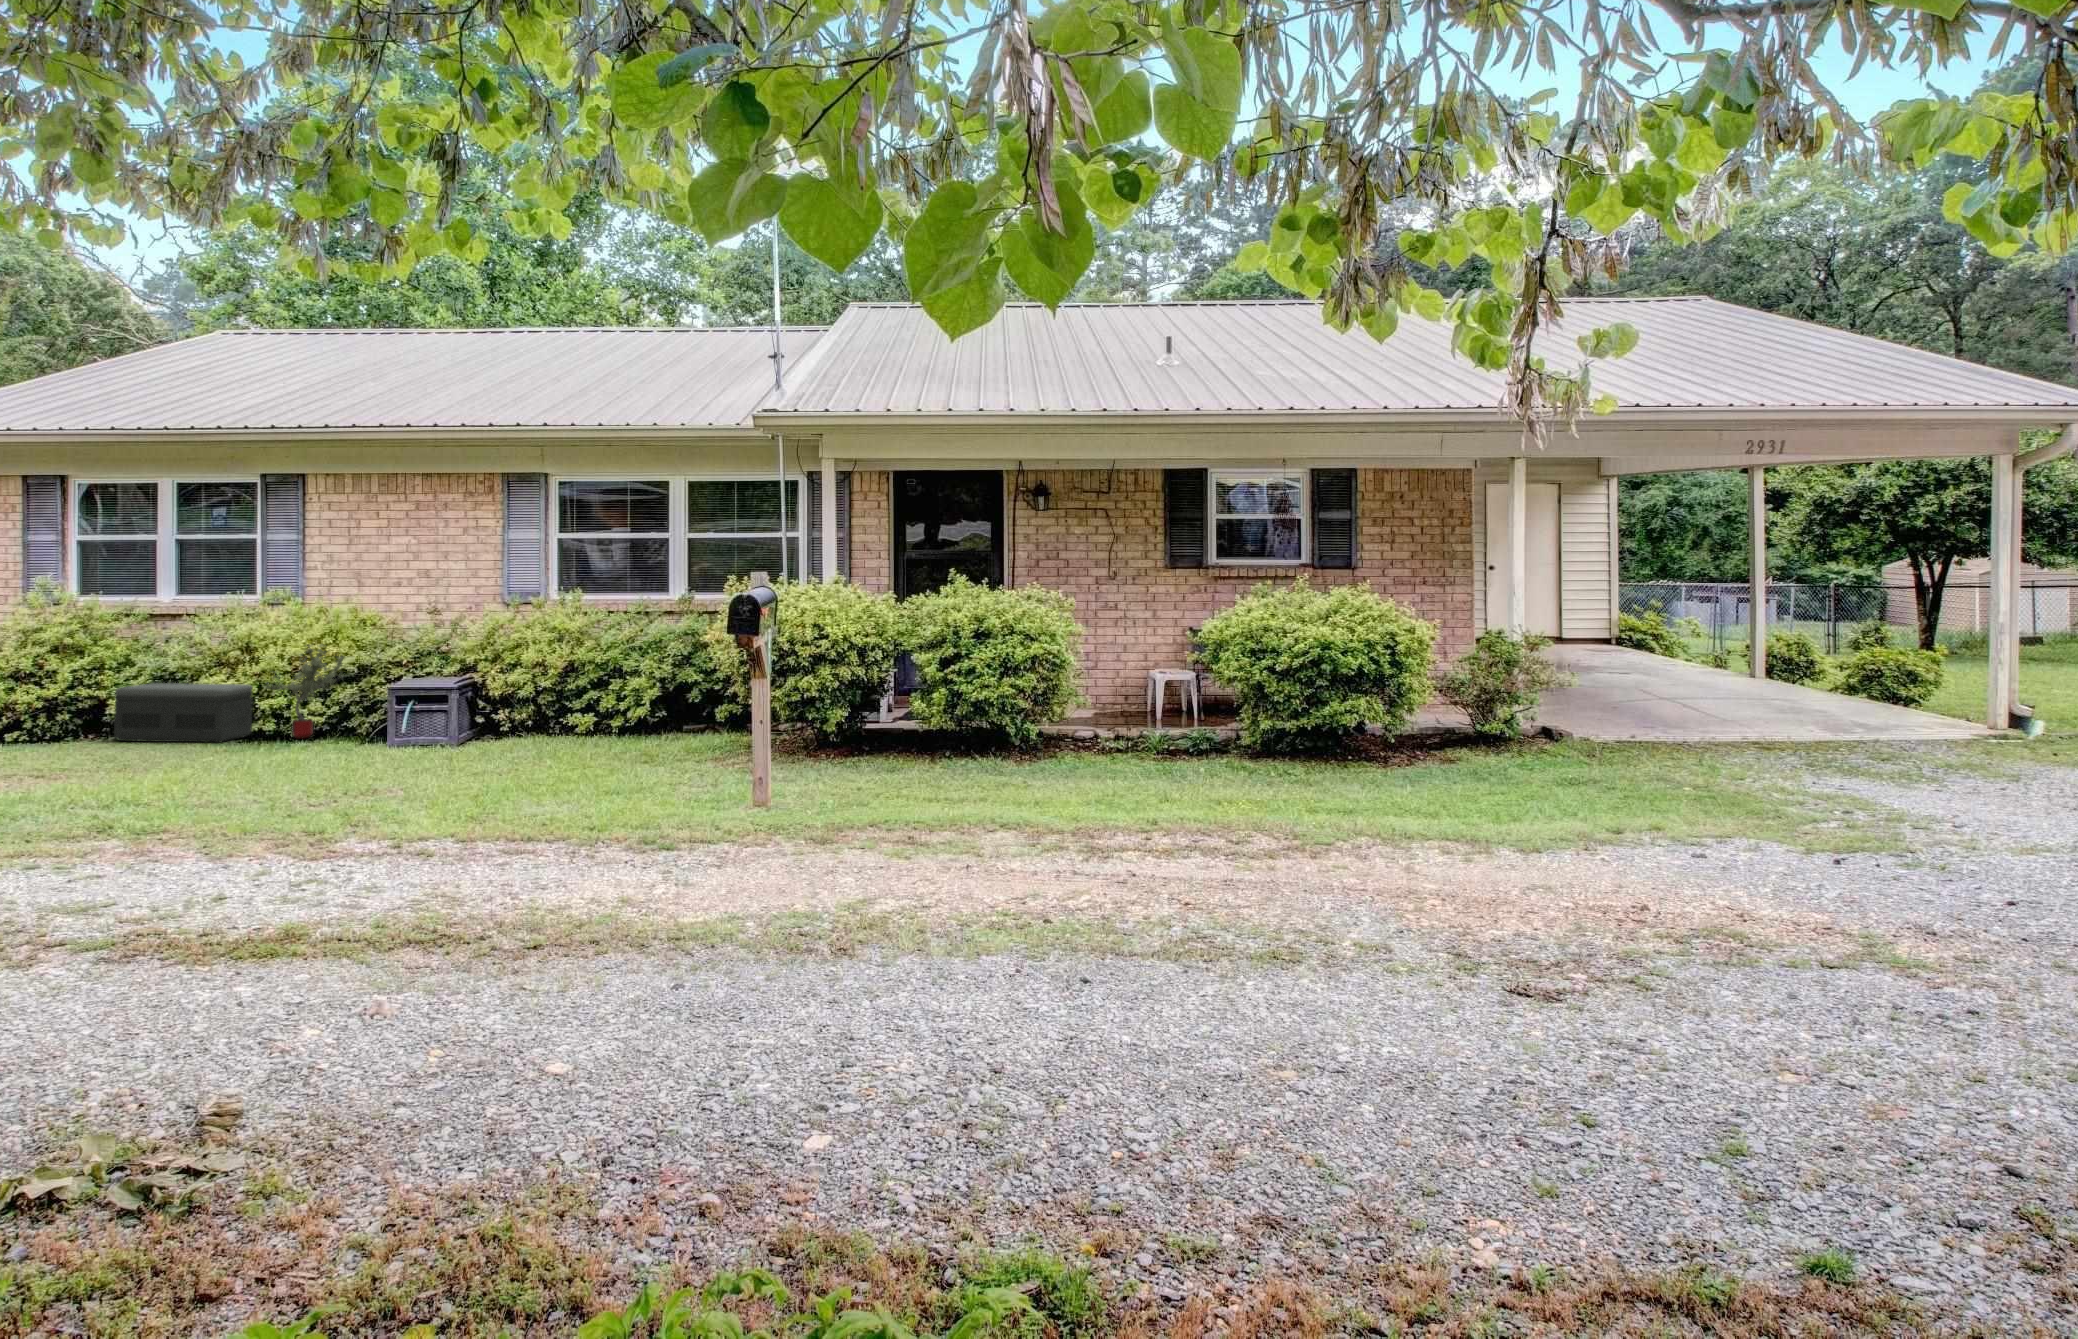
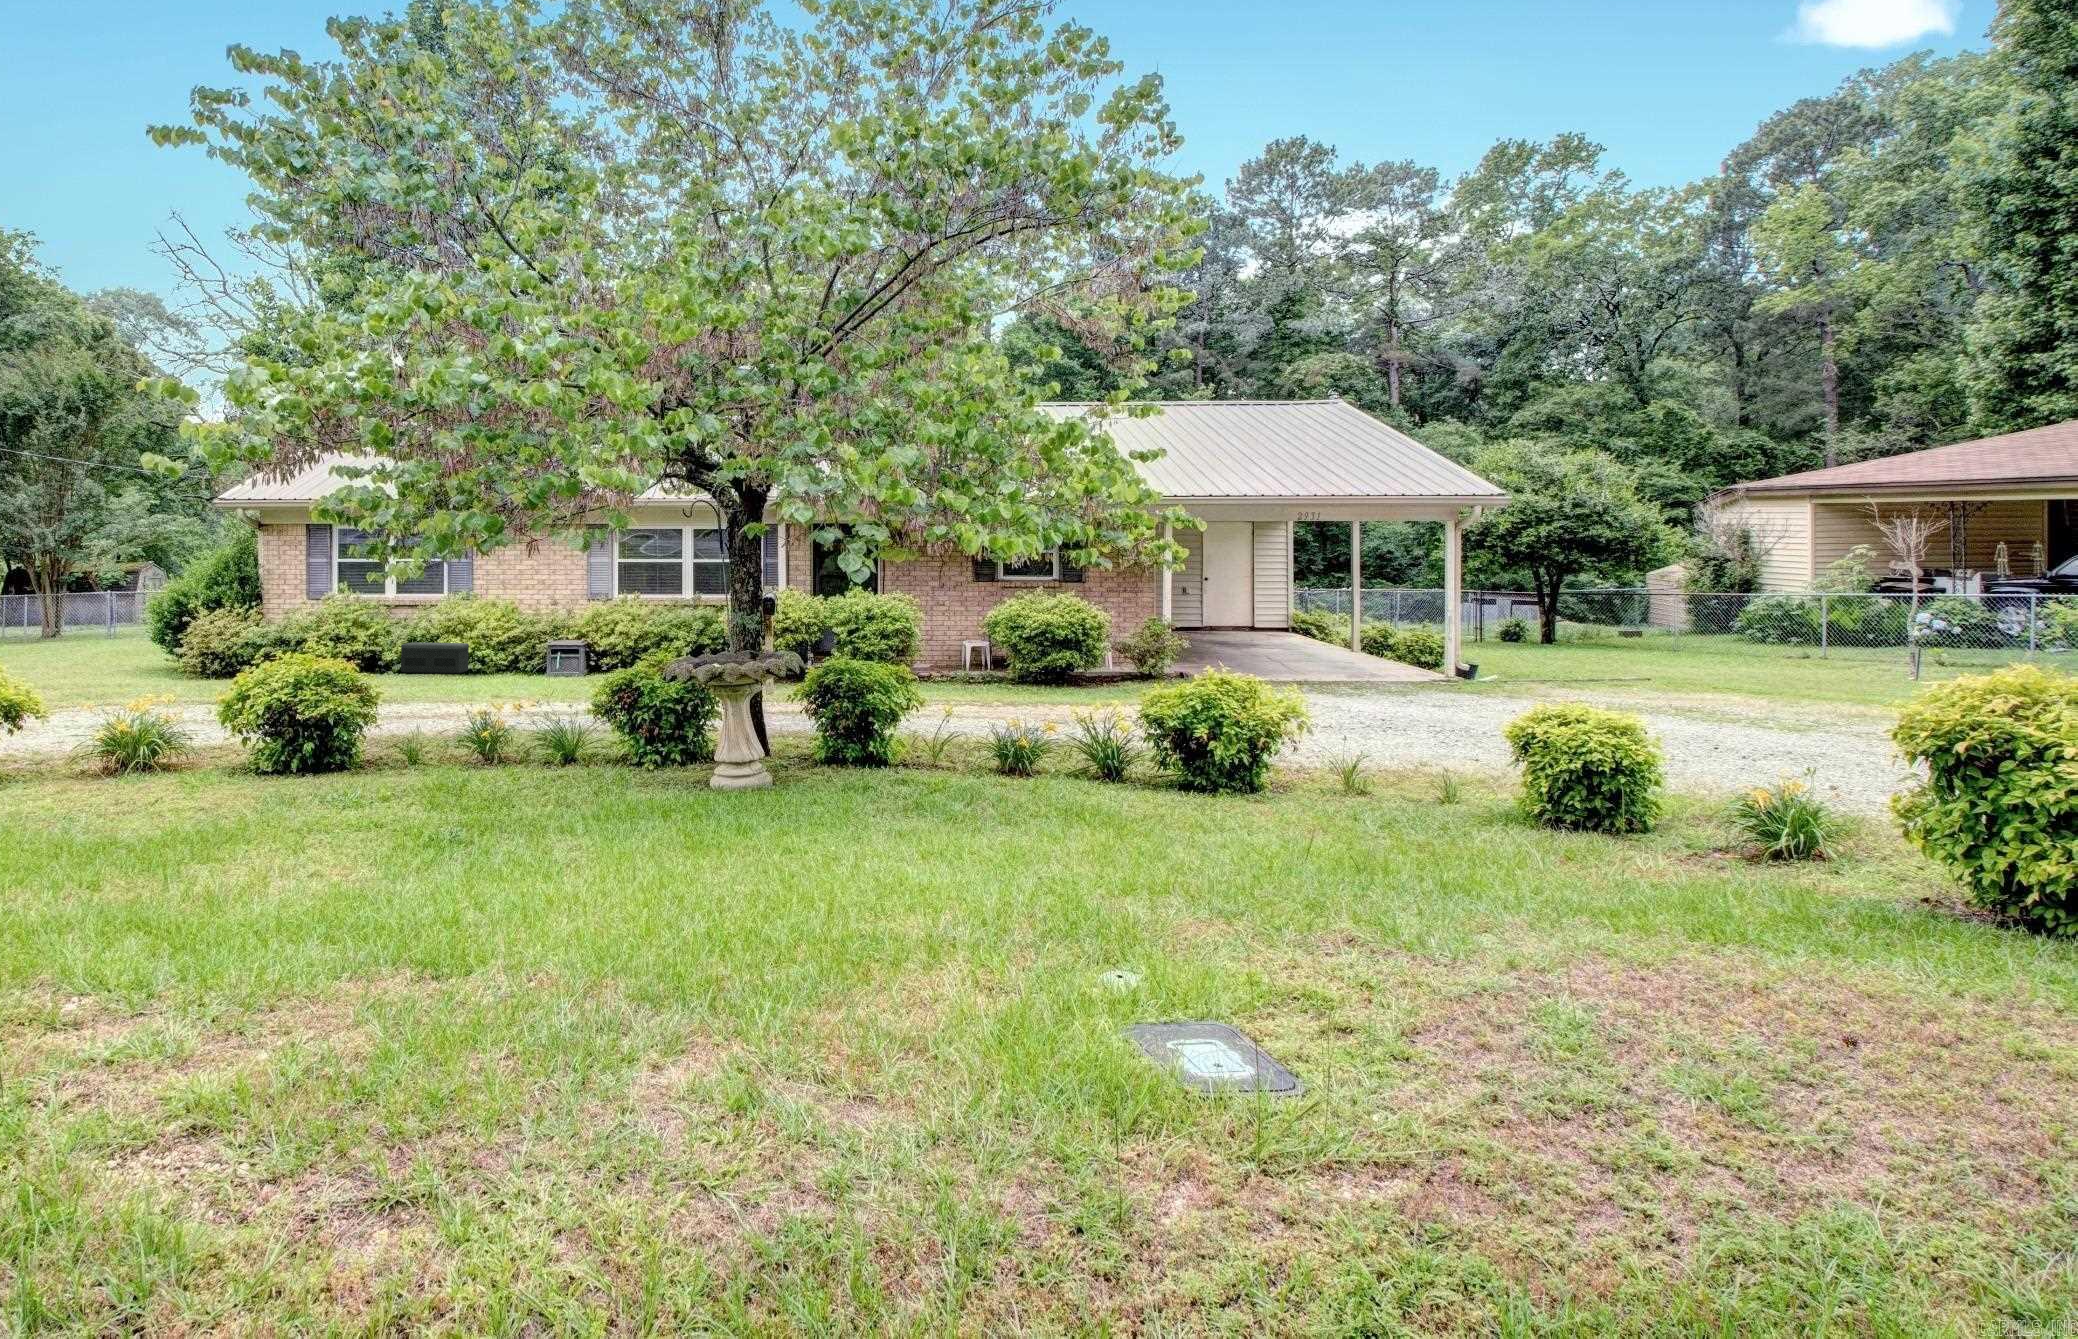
potted tree: present [264,645,343,739] -> none [477,621,520,673]

